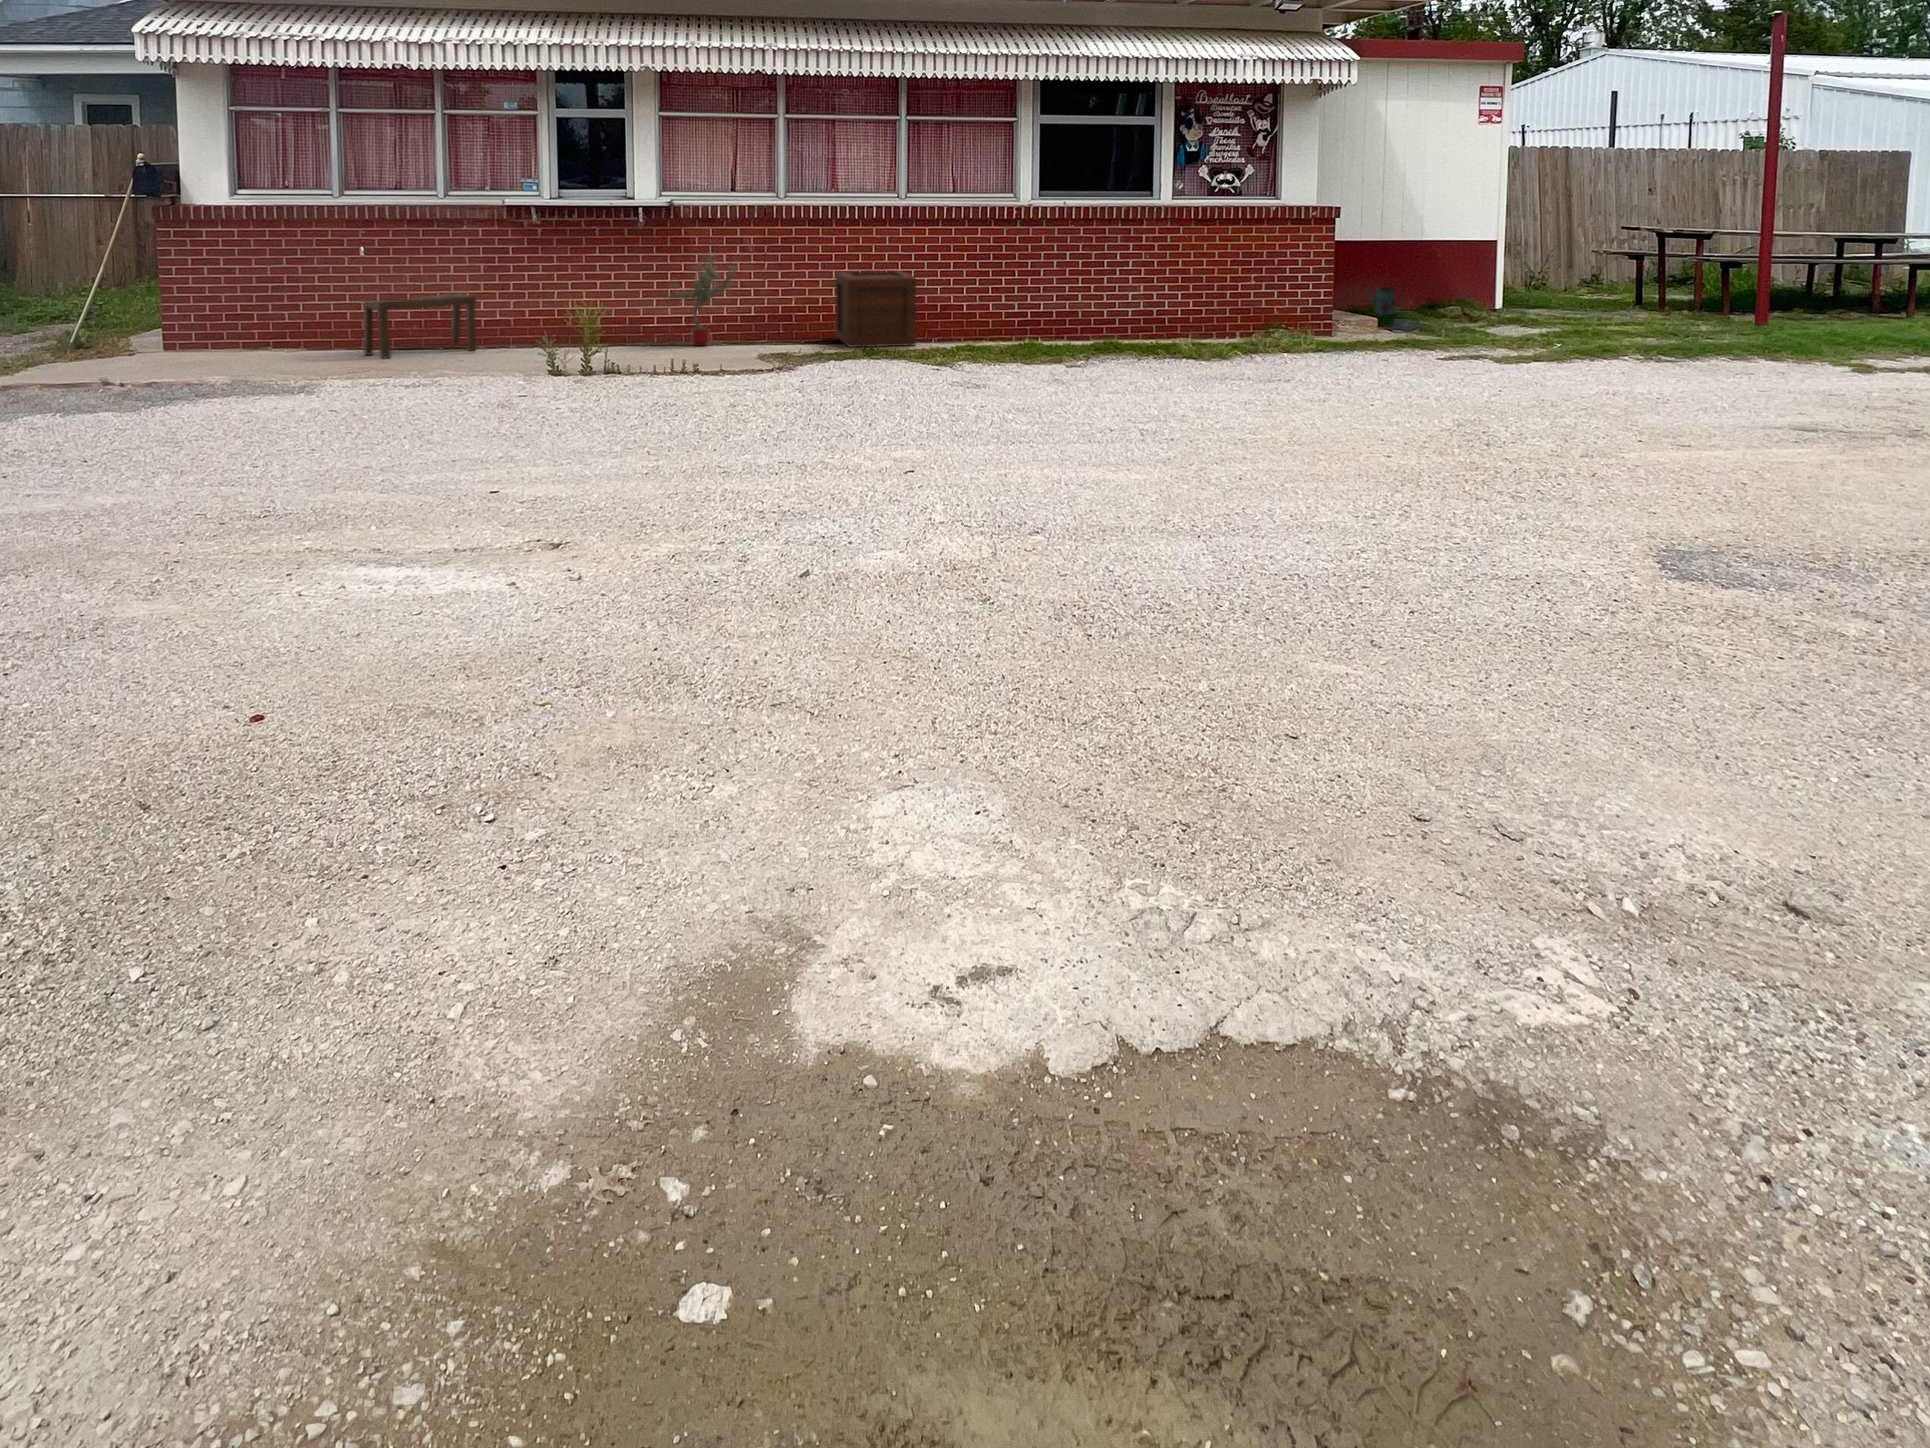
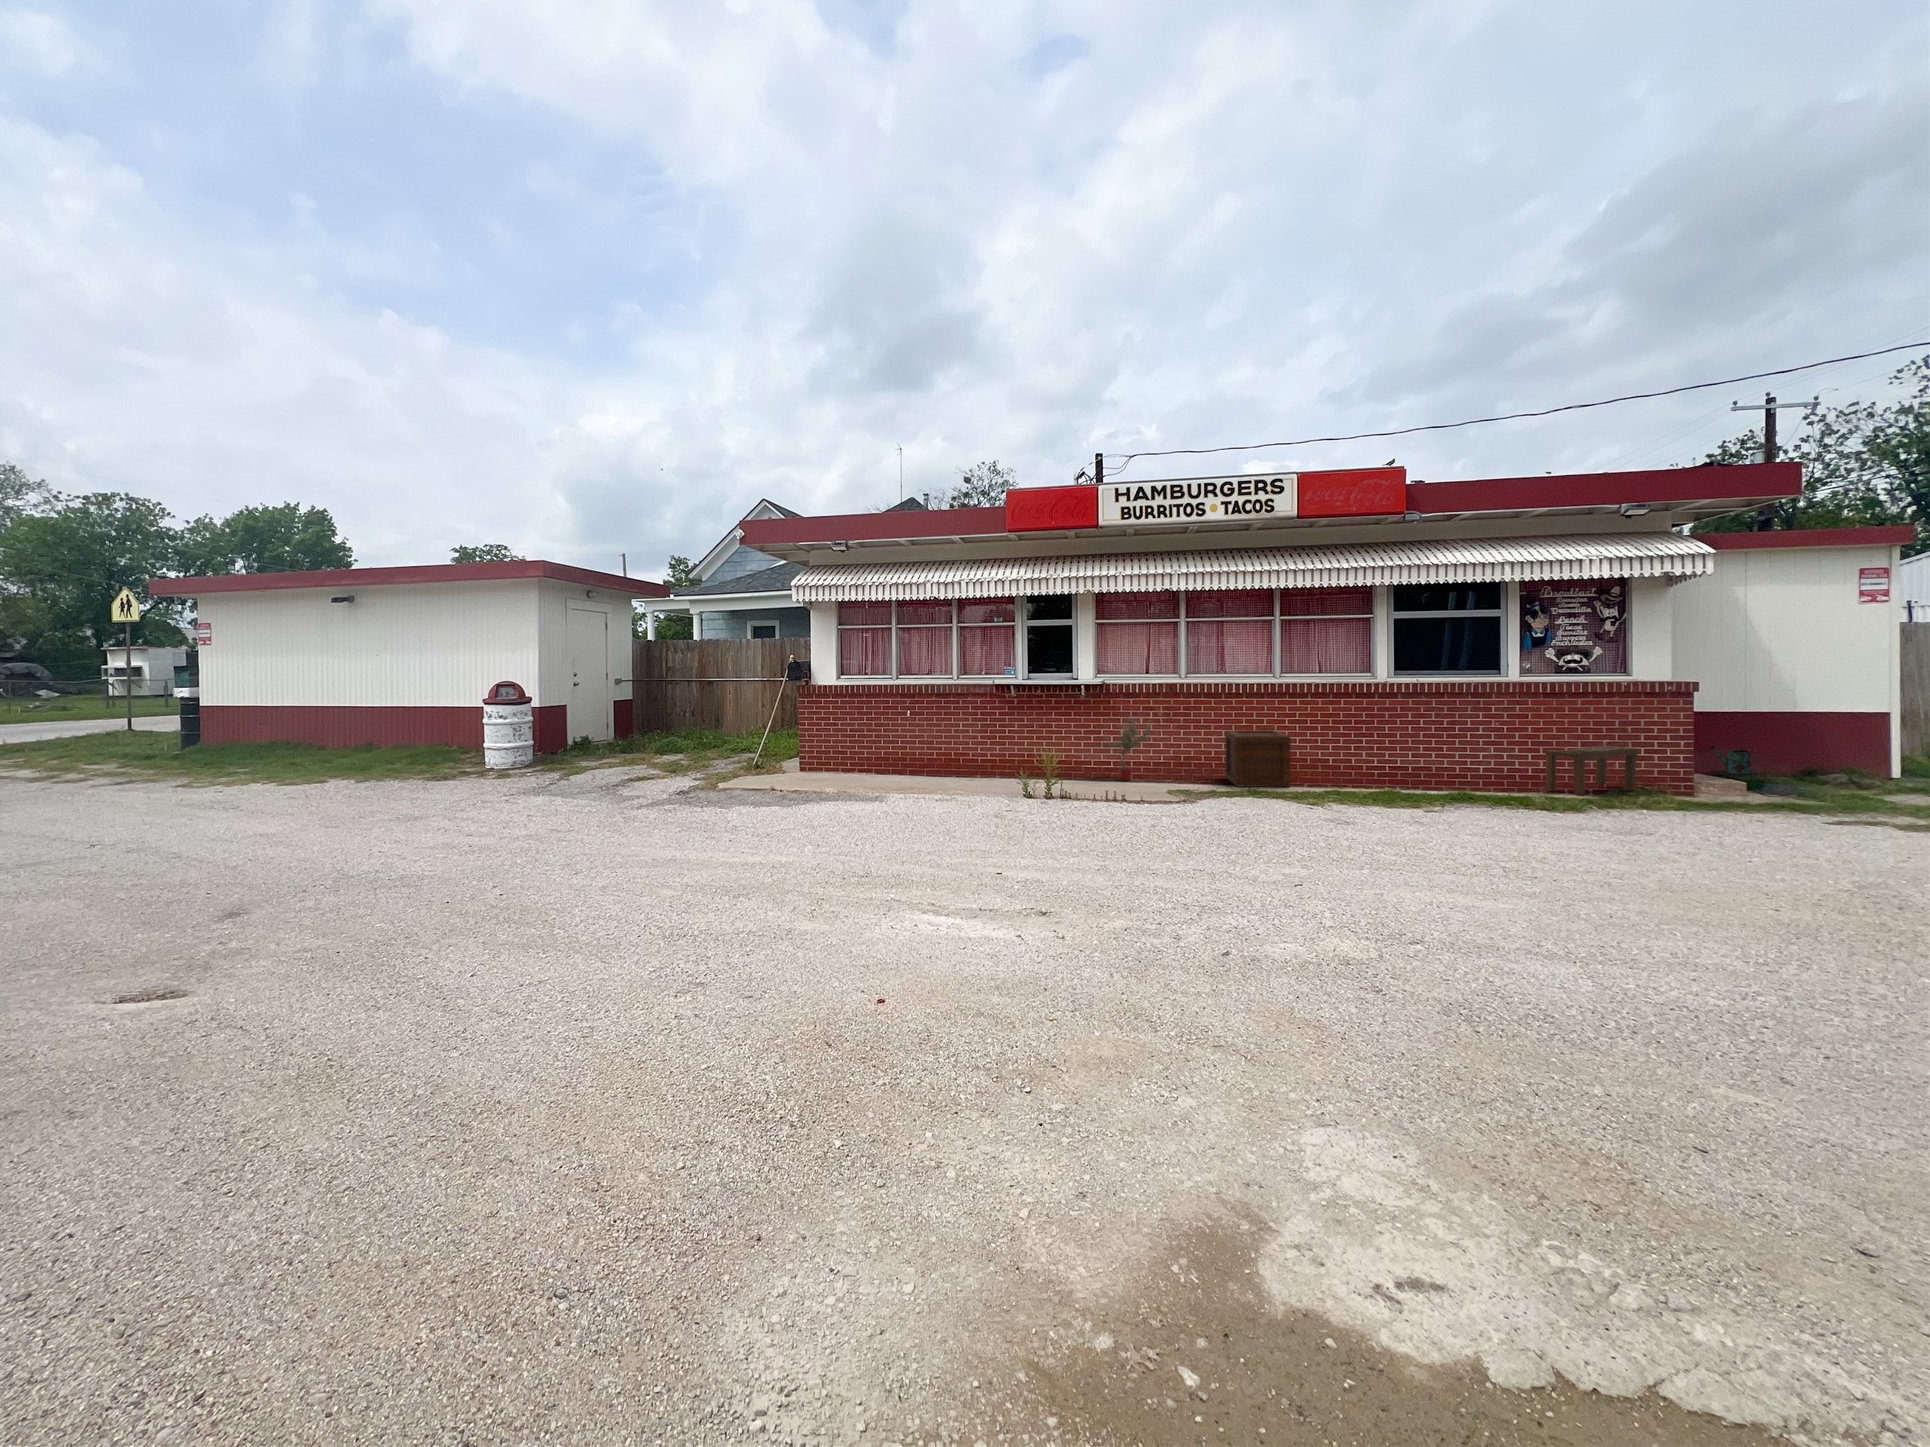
bench: present [364,293,477,359] -> present [1545,745,1639,796]

